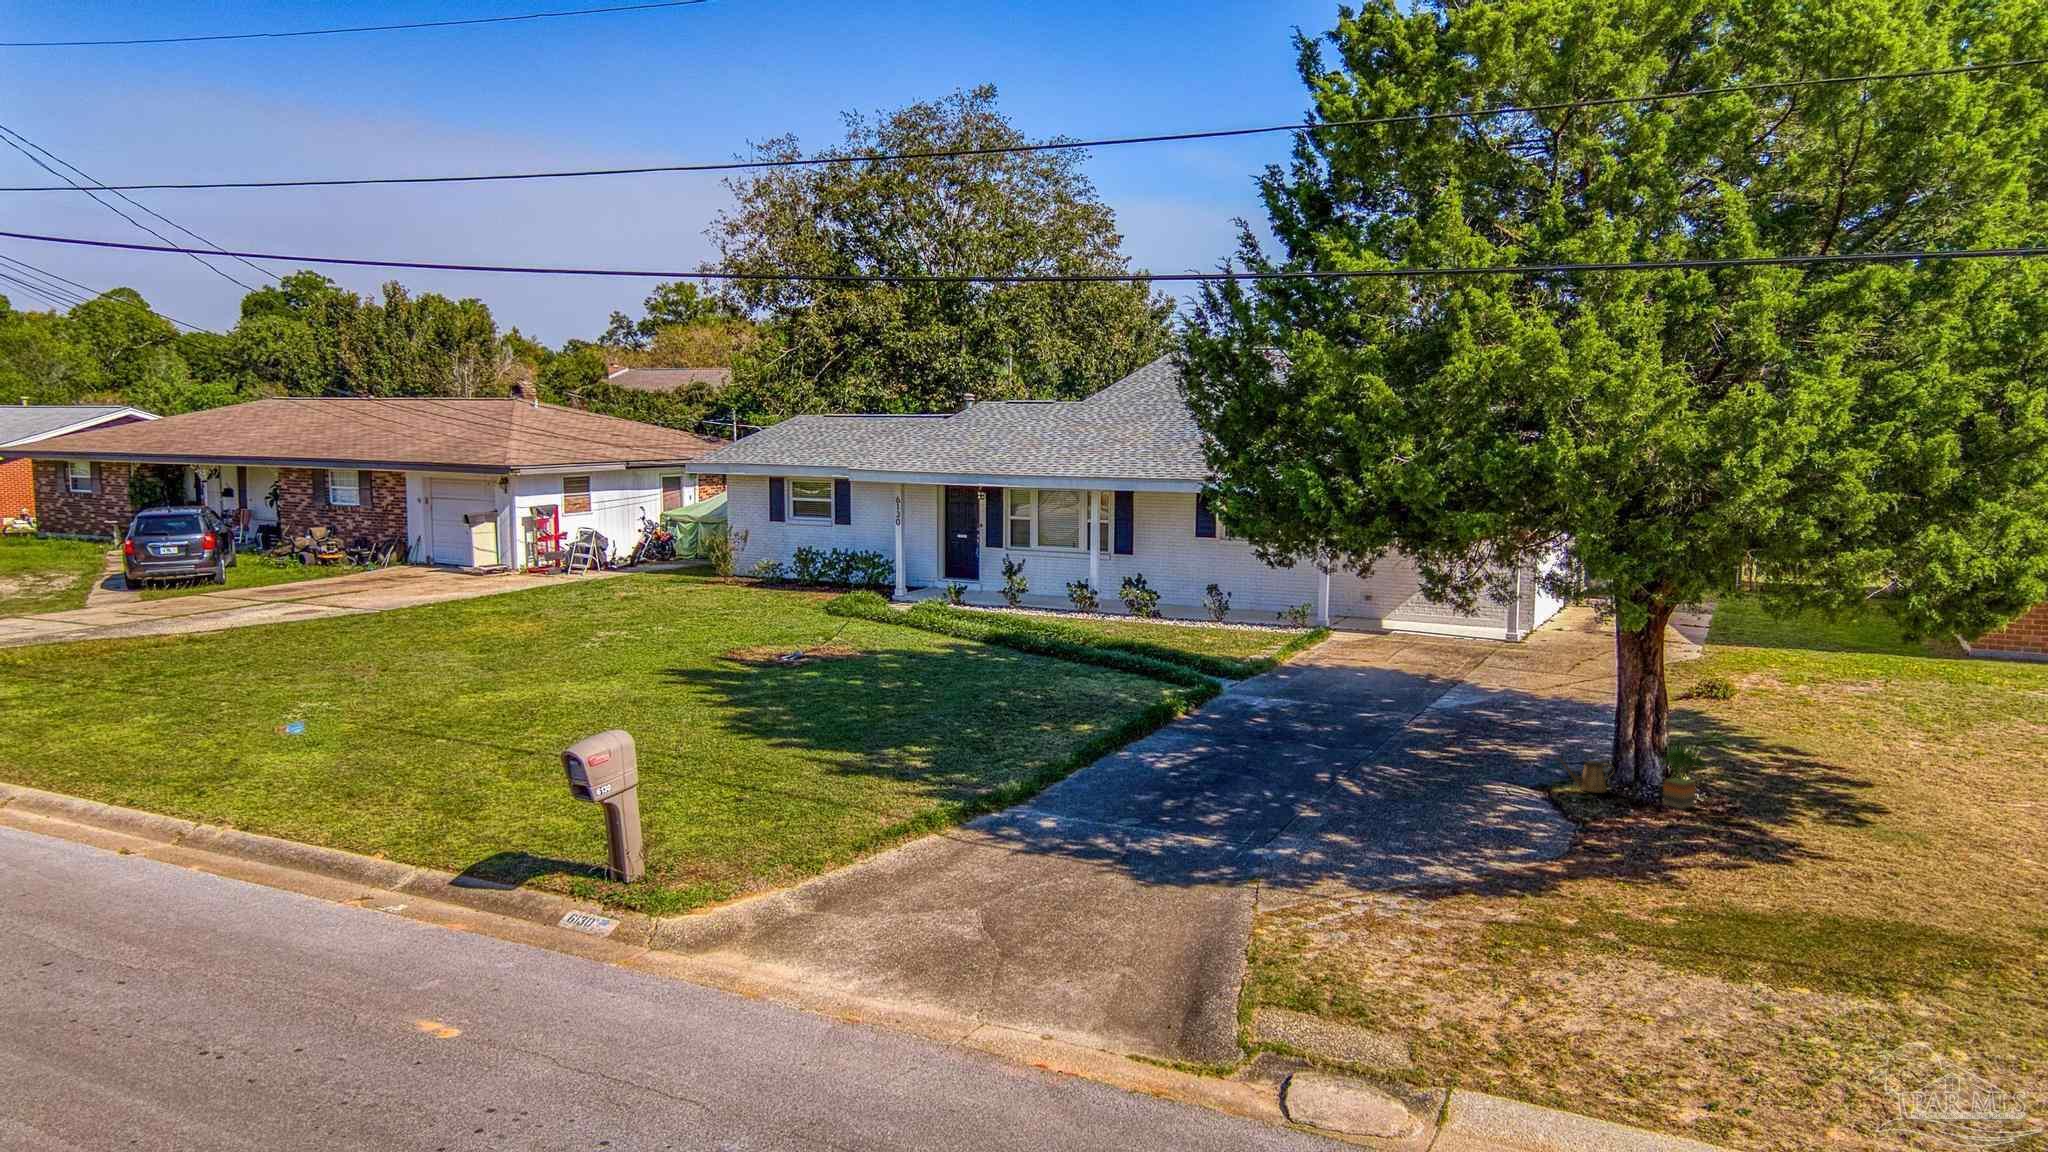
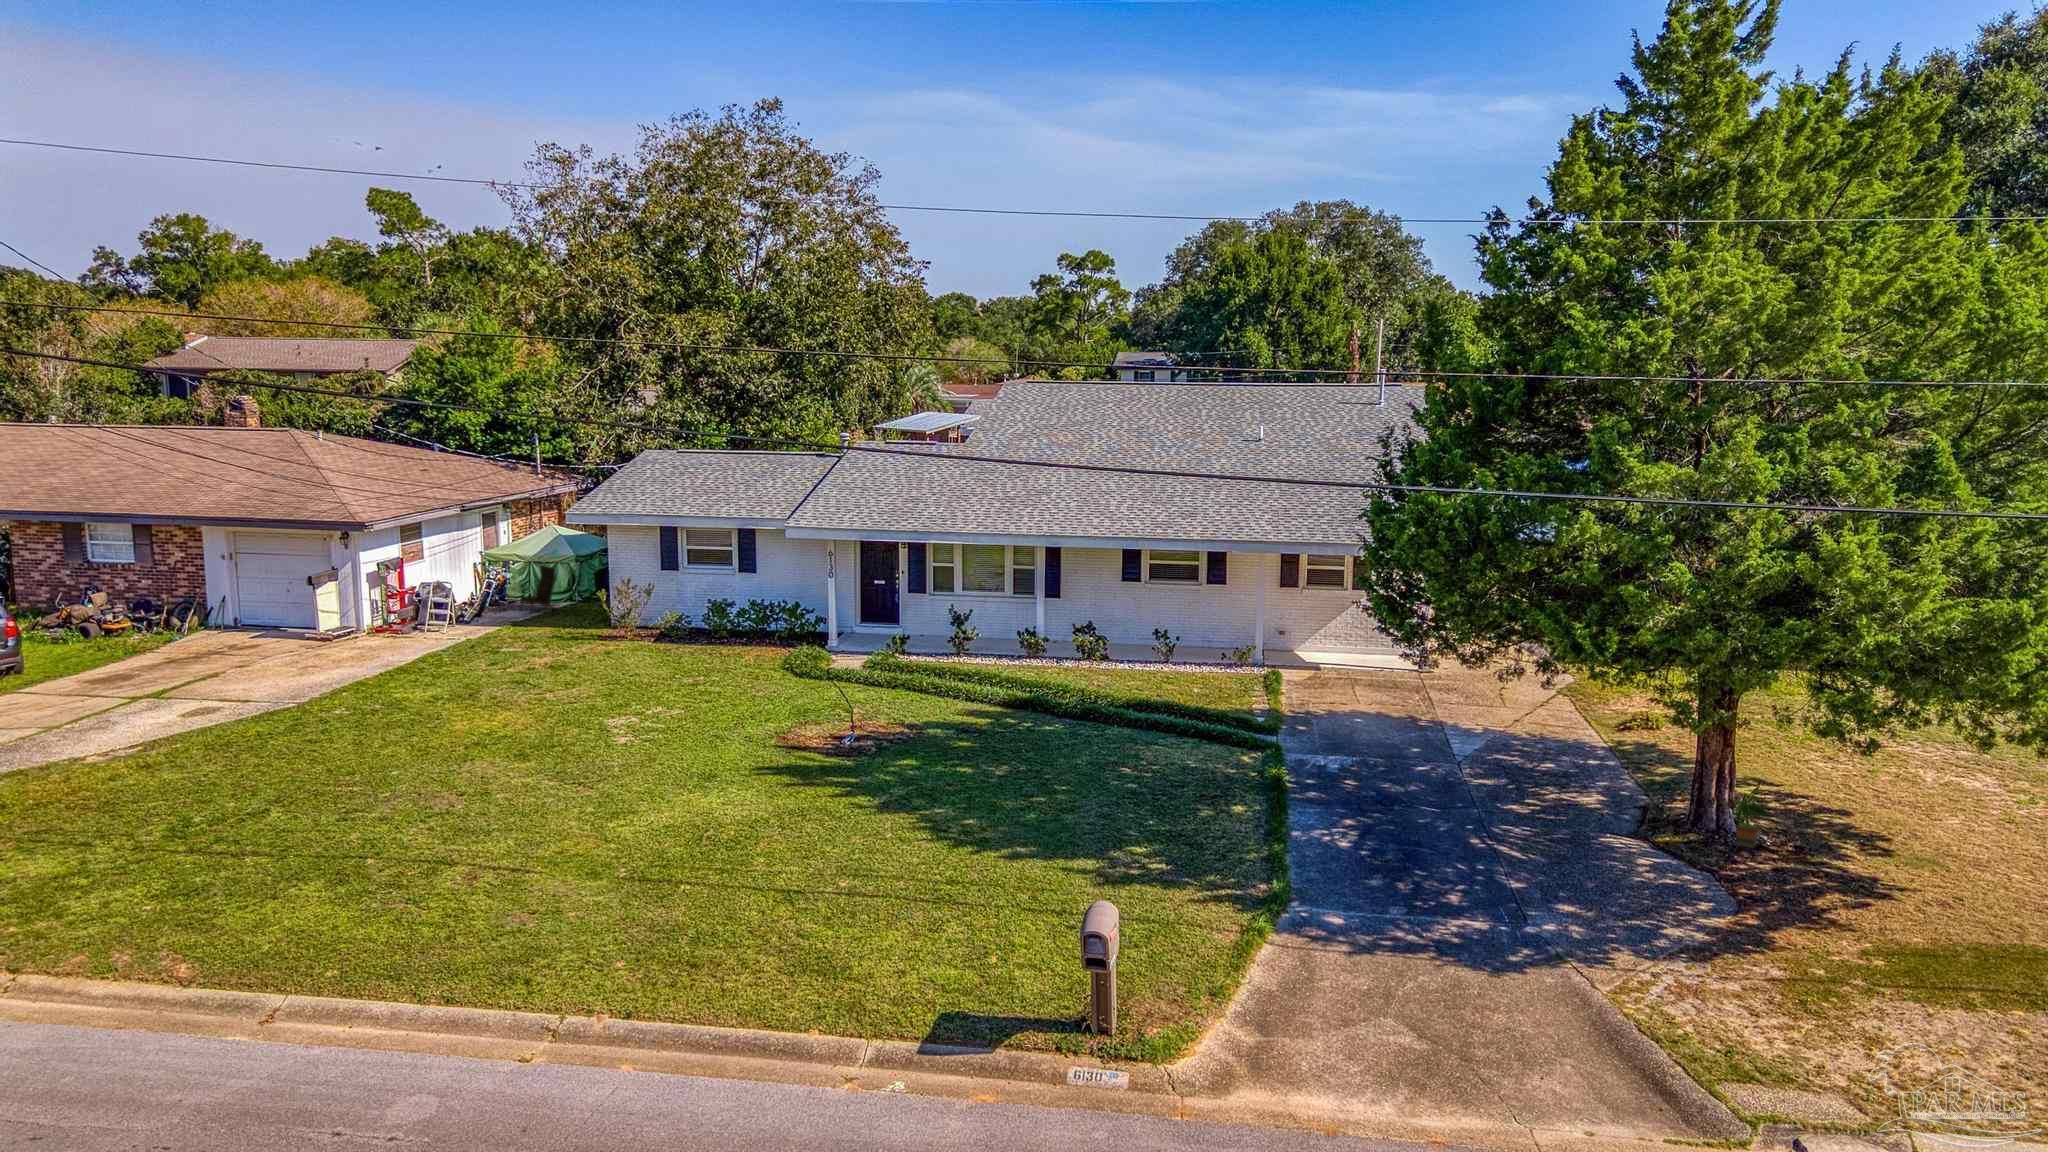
lounge chair: none [671,522,704,565] -> present [520,565,555,612]
watering can: present [1559,757,1613,793] -> none [1649,811,1692,838]

